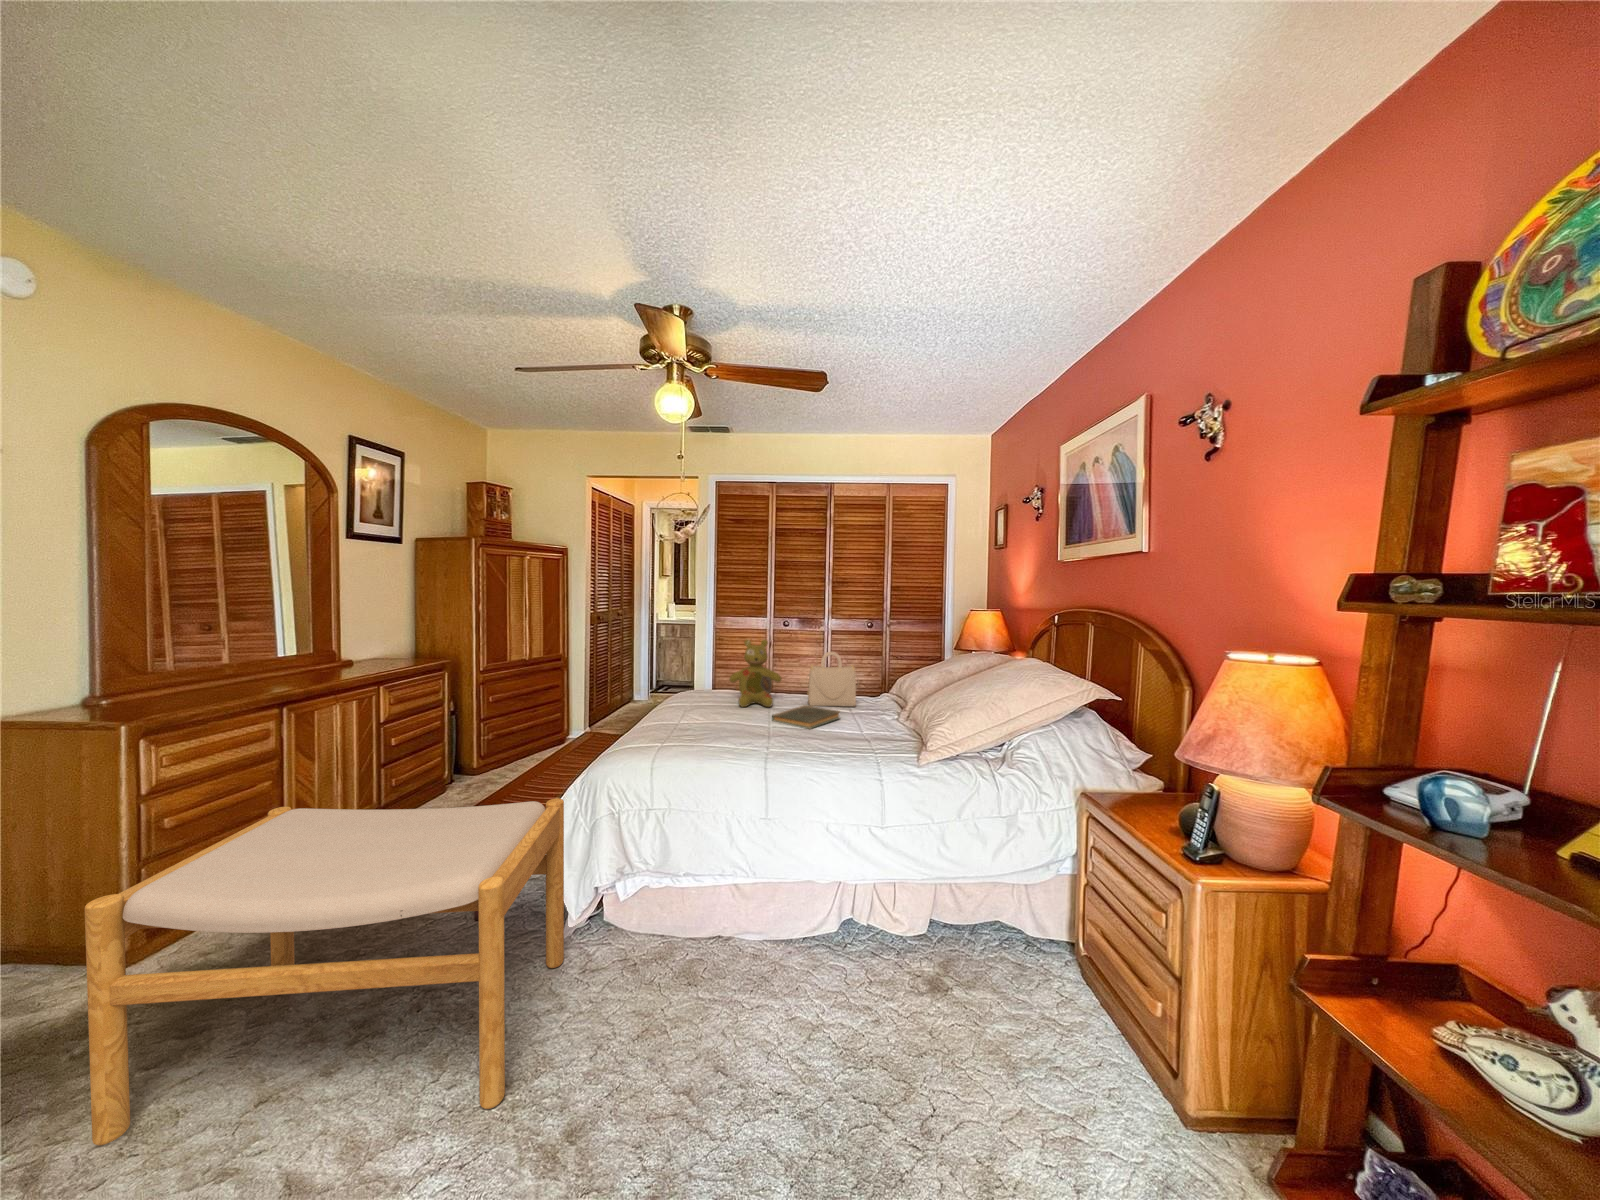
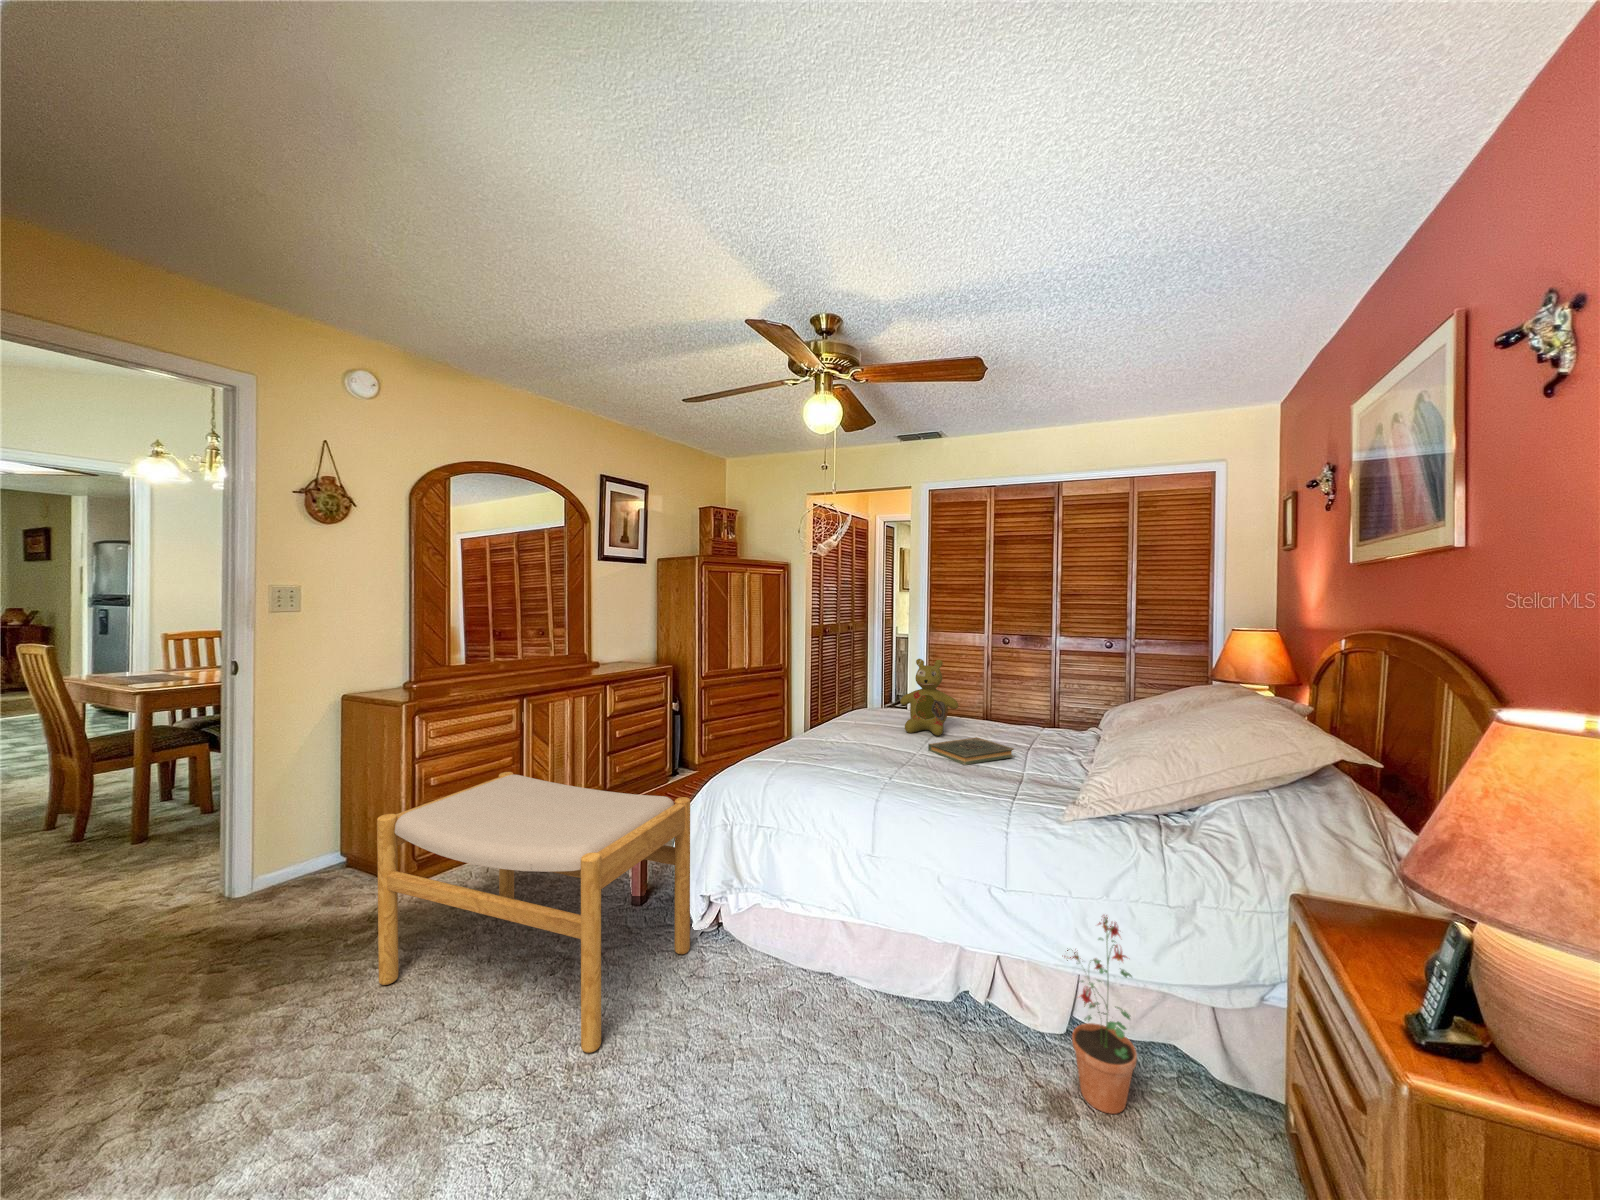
handbag: present [808,652,858,706] -> none [988,678,1054,745]
potted plant: none [925,829,990,980] -> present [1064,915,1137,1114]

